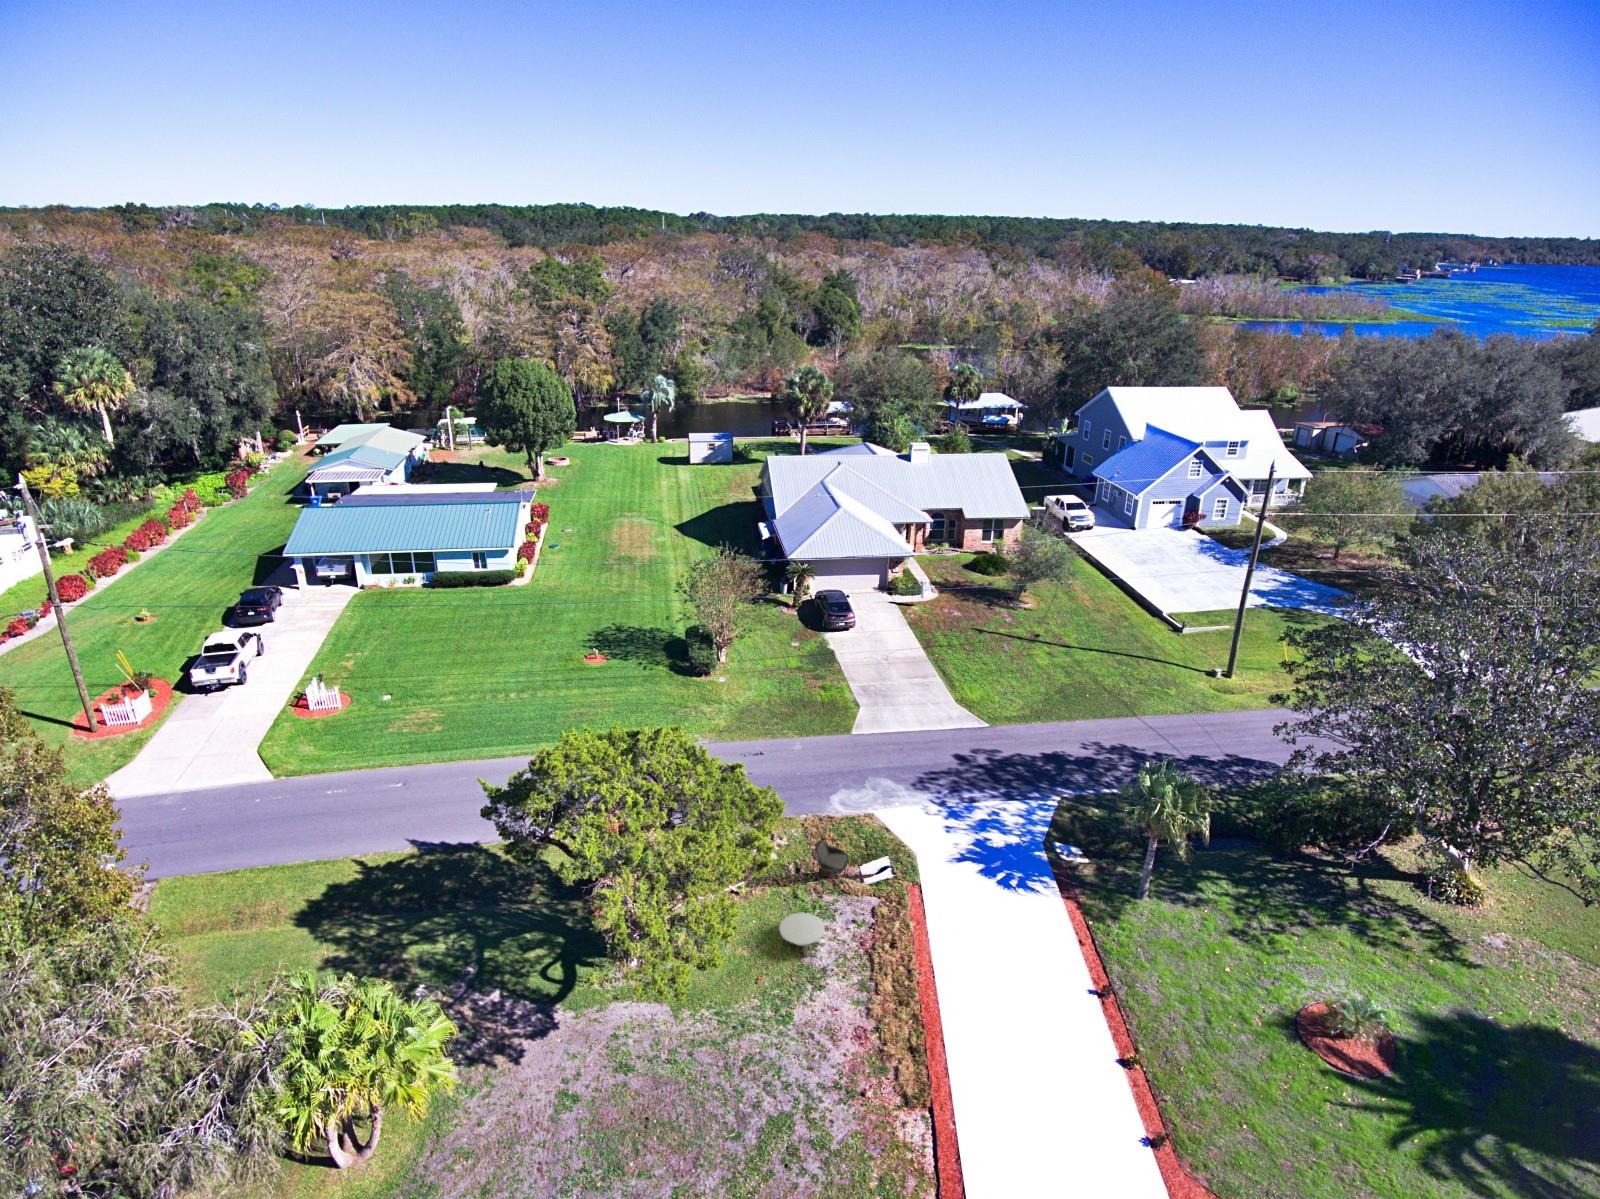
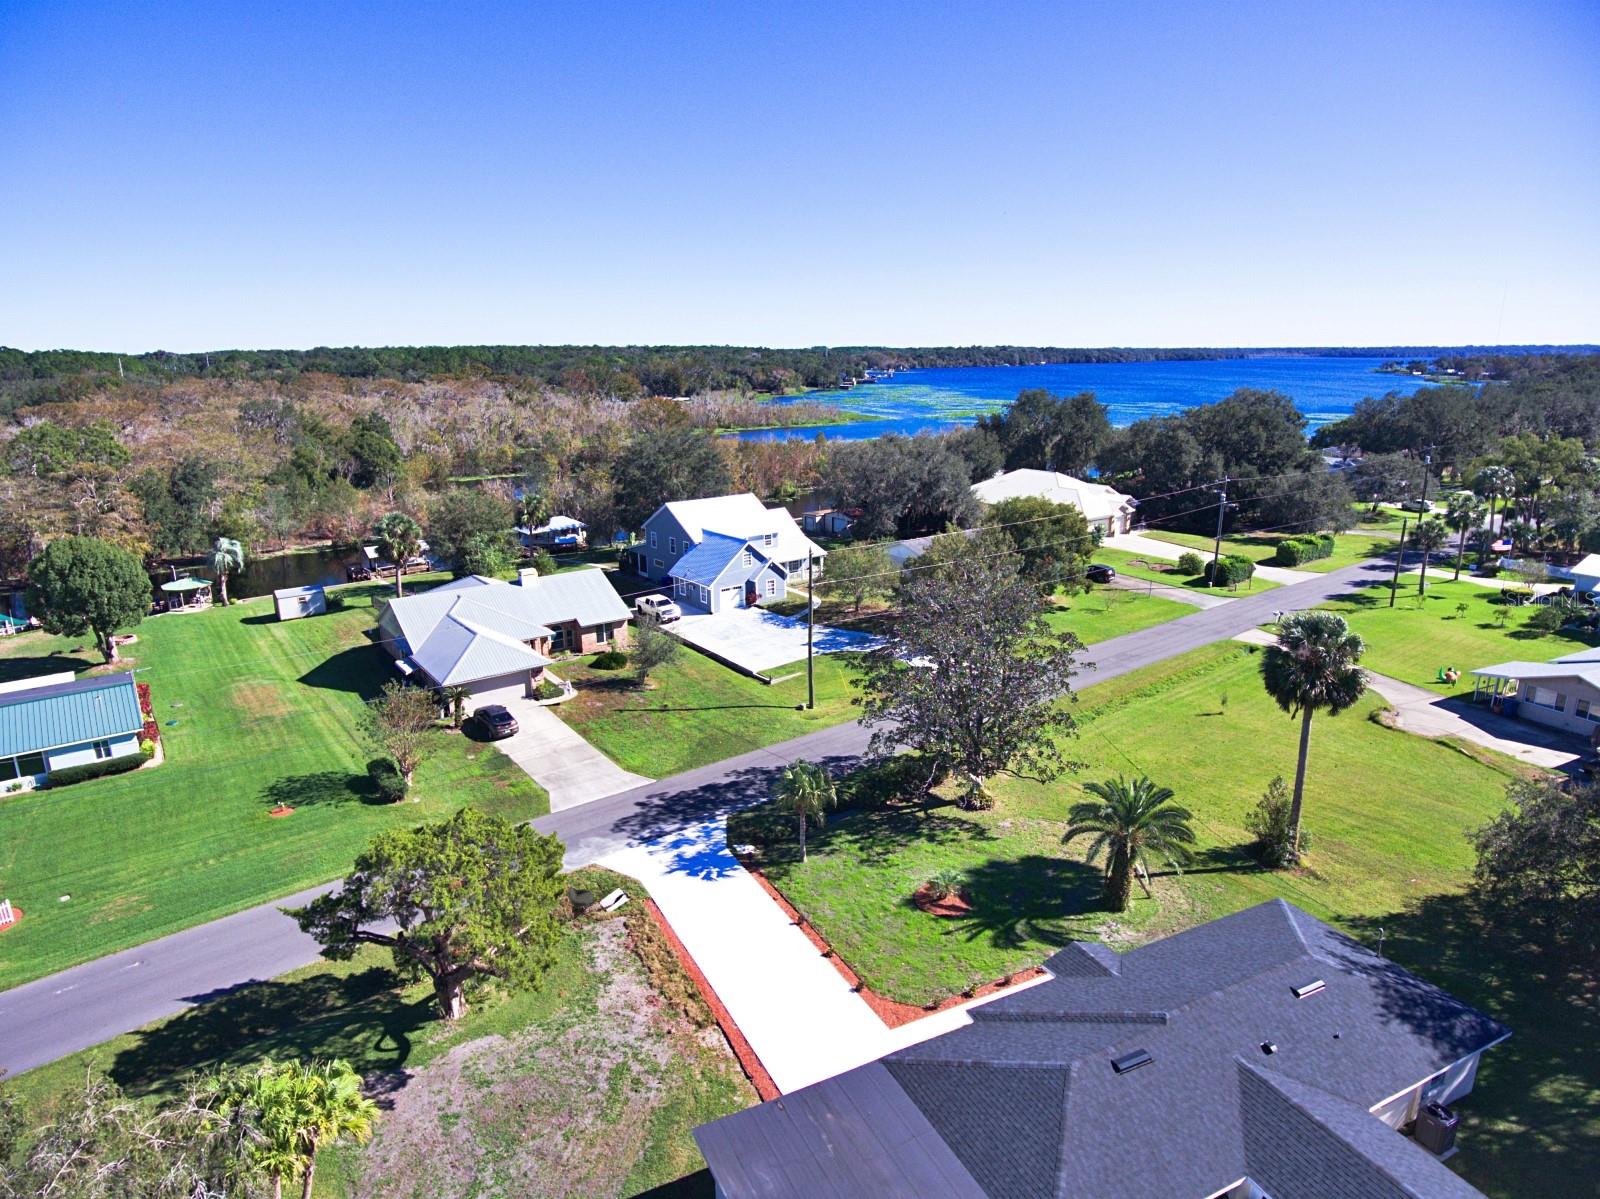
round table: present [779,913,825,957] -> none [561,939,598,971]

